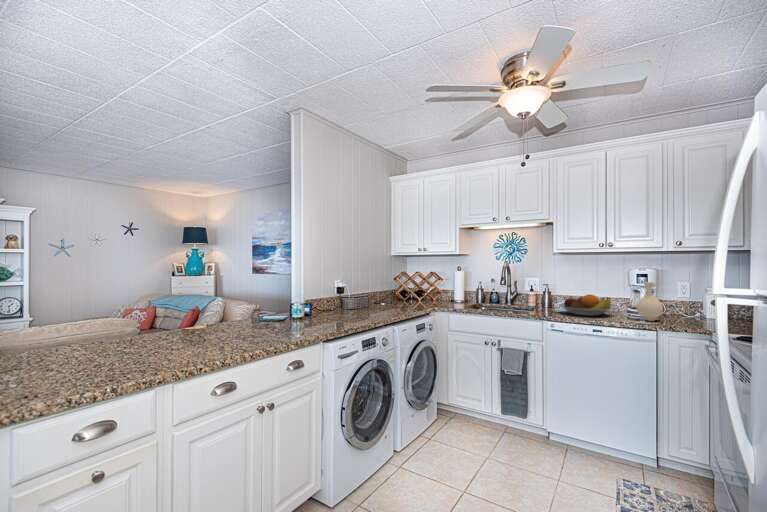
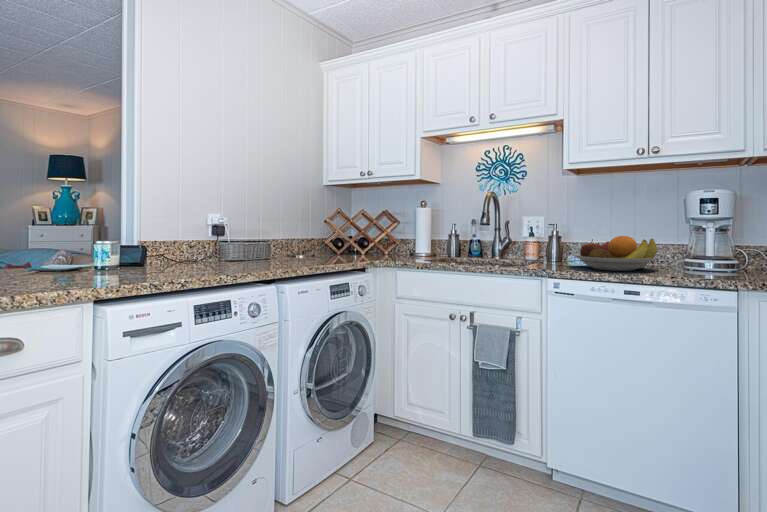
vase: present [636,282,663,321] -> none [700,210,748,276]

